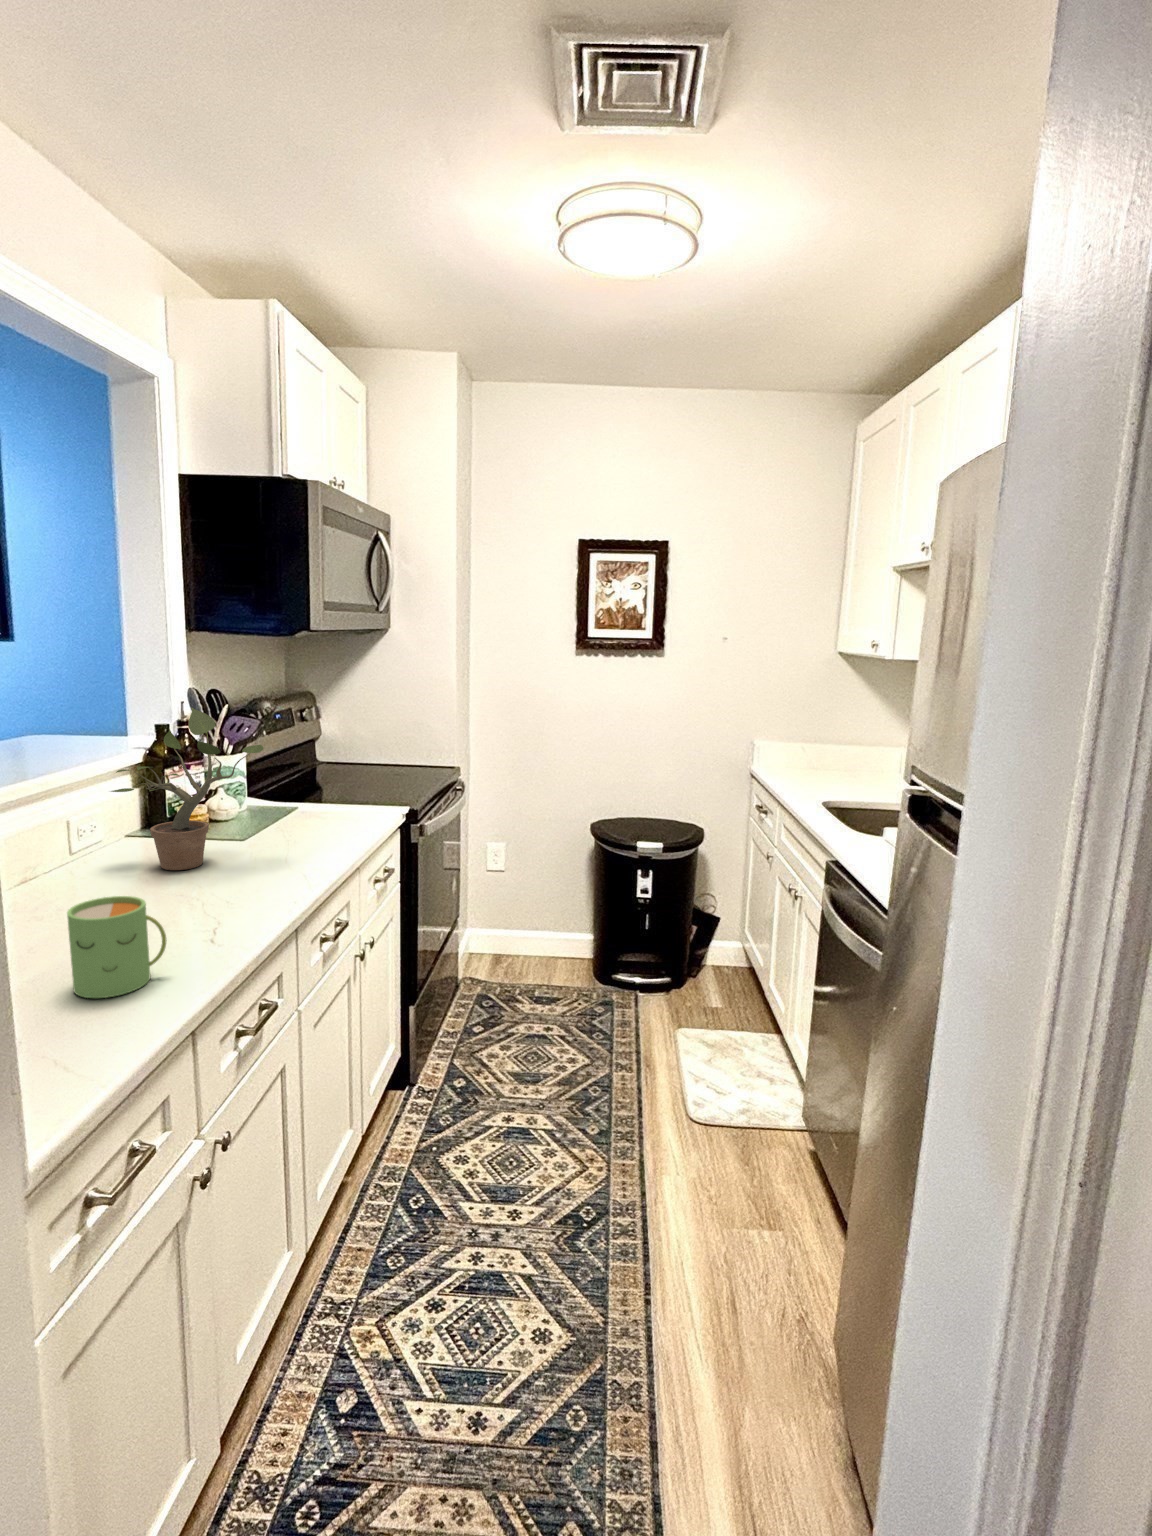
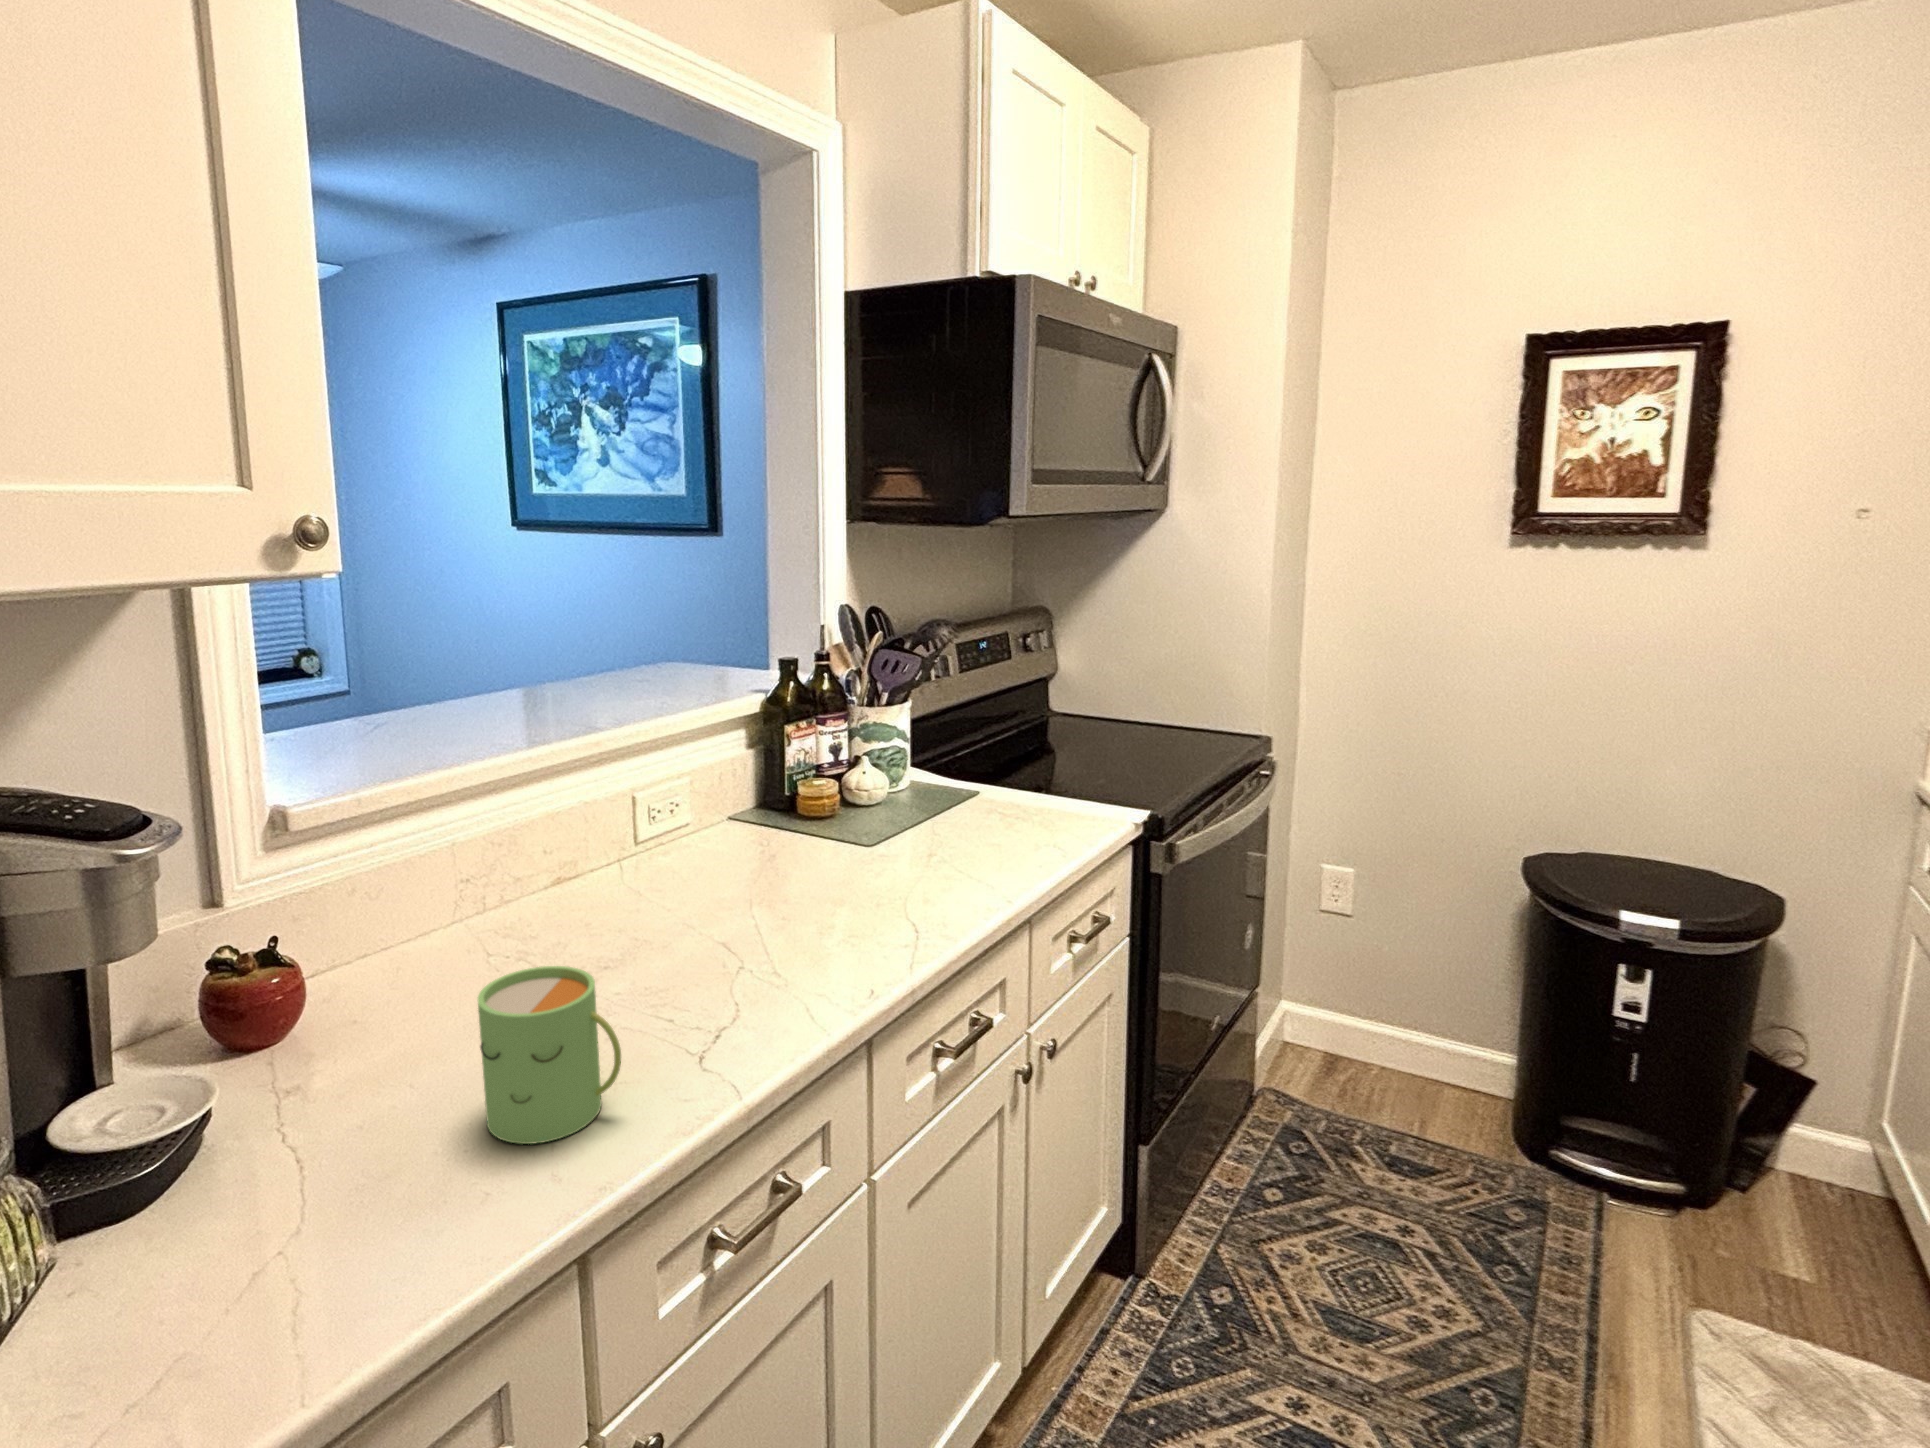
potted plant: present [111,708,263,870] -> none [678,640,891,891]

